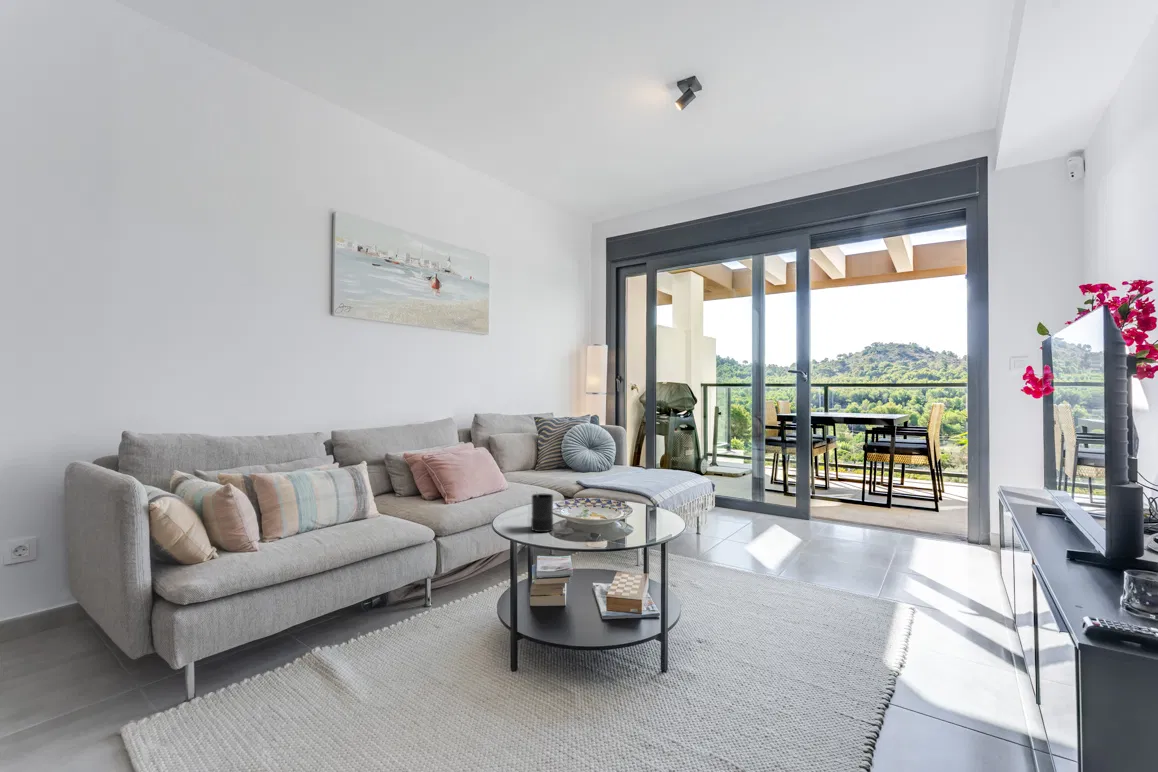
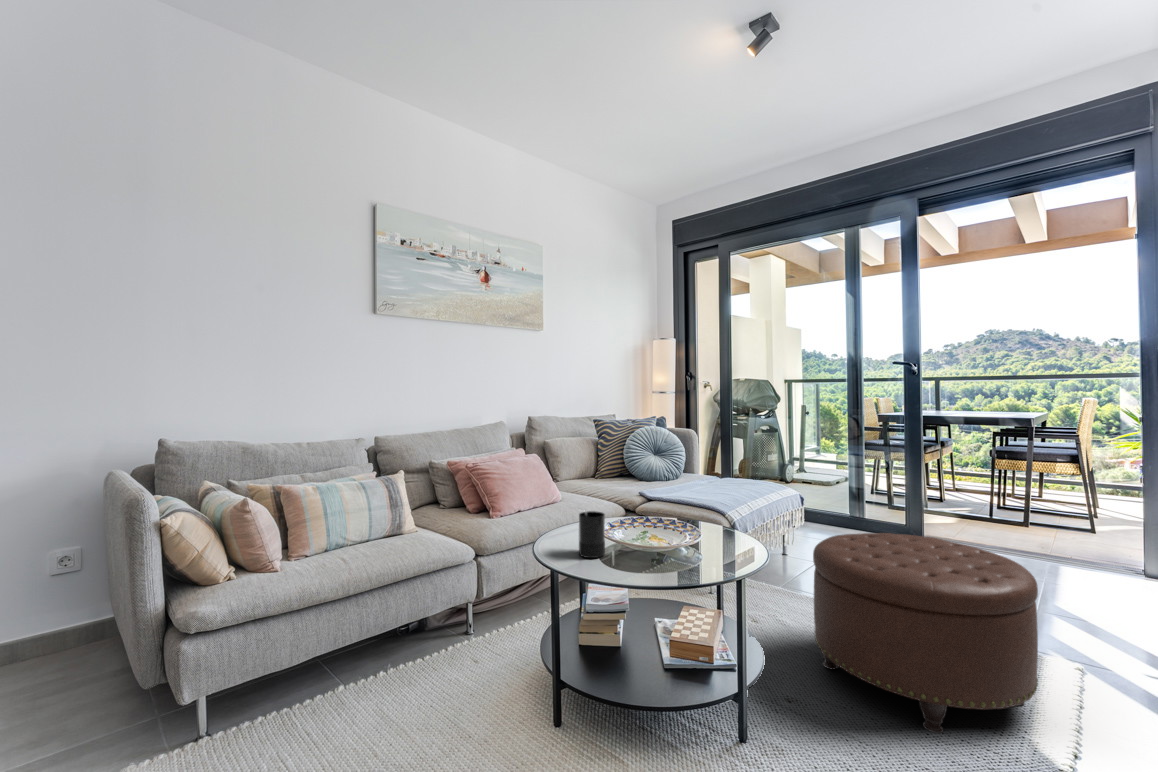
ottoman: none [720,510,880,657] -> present [813,533,1038,733]

